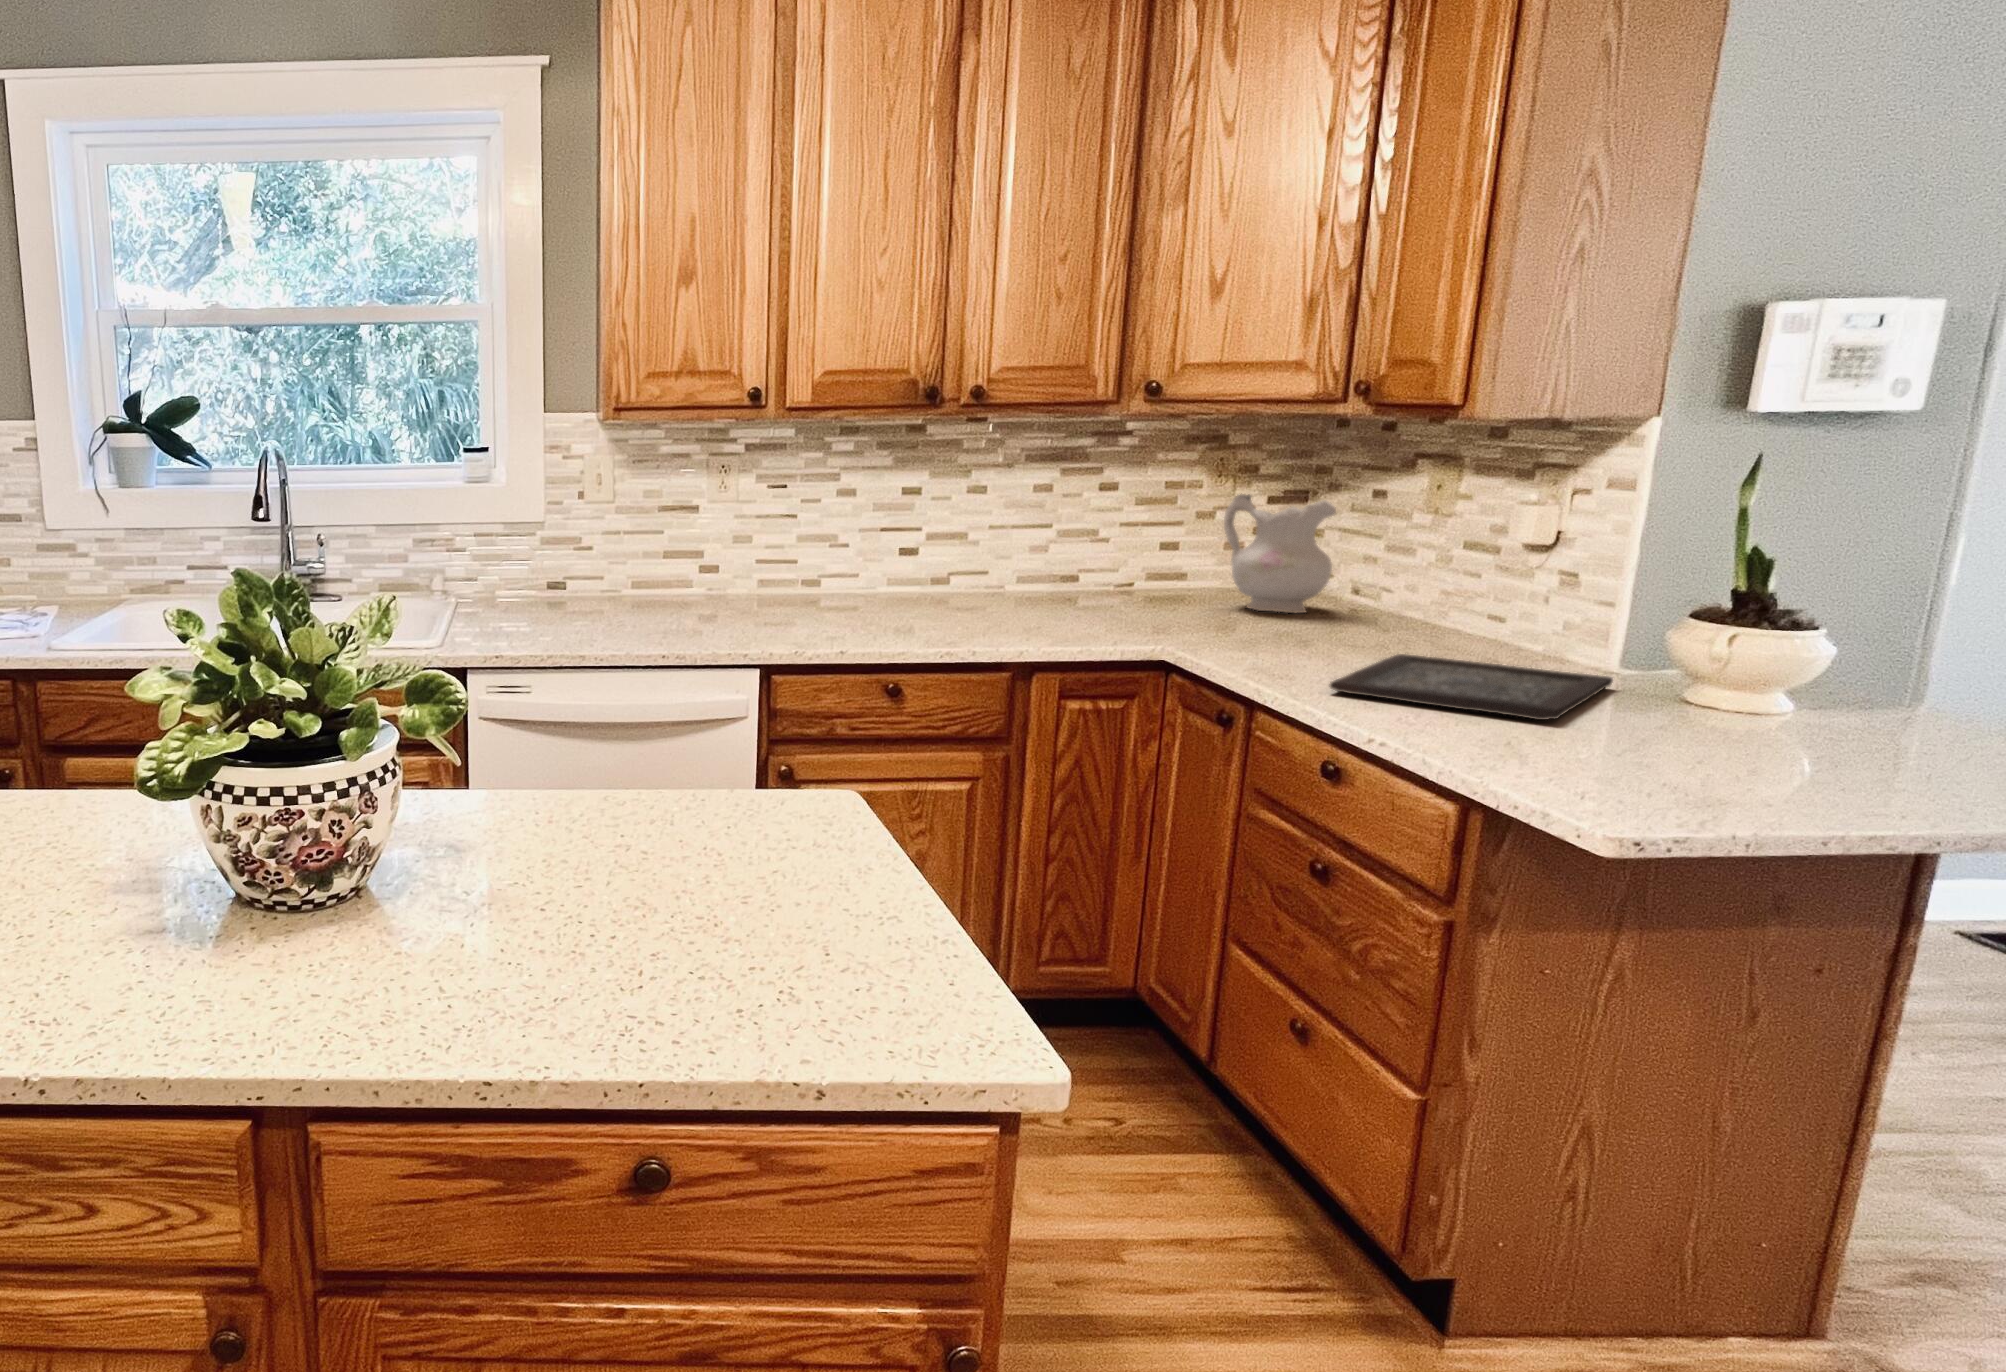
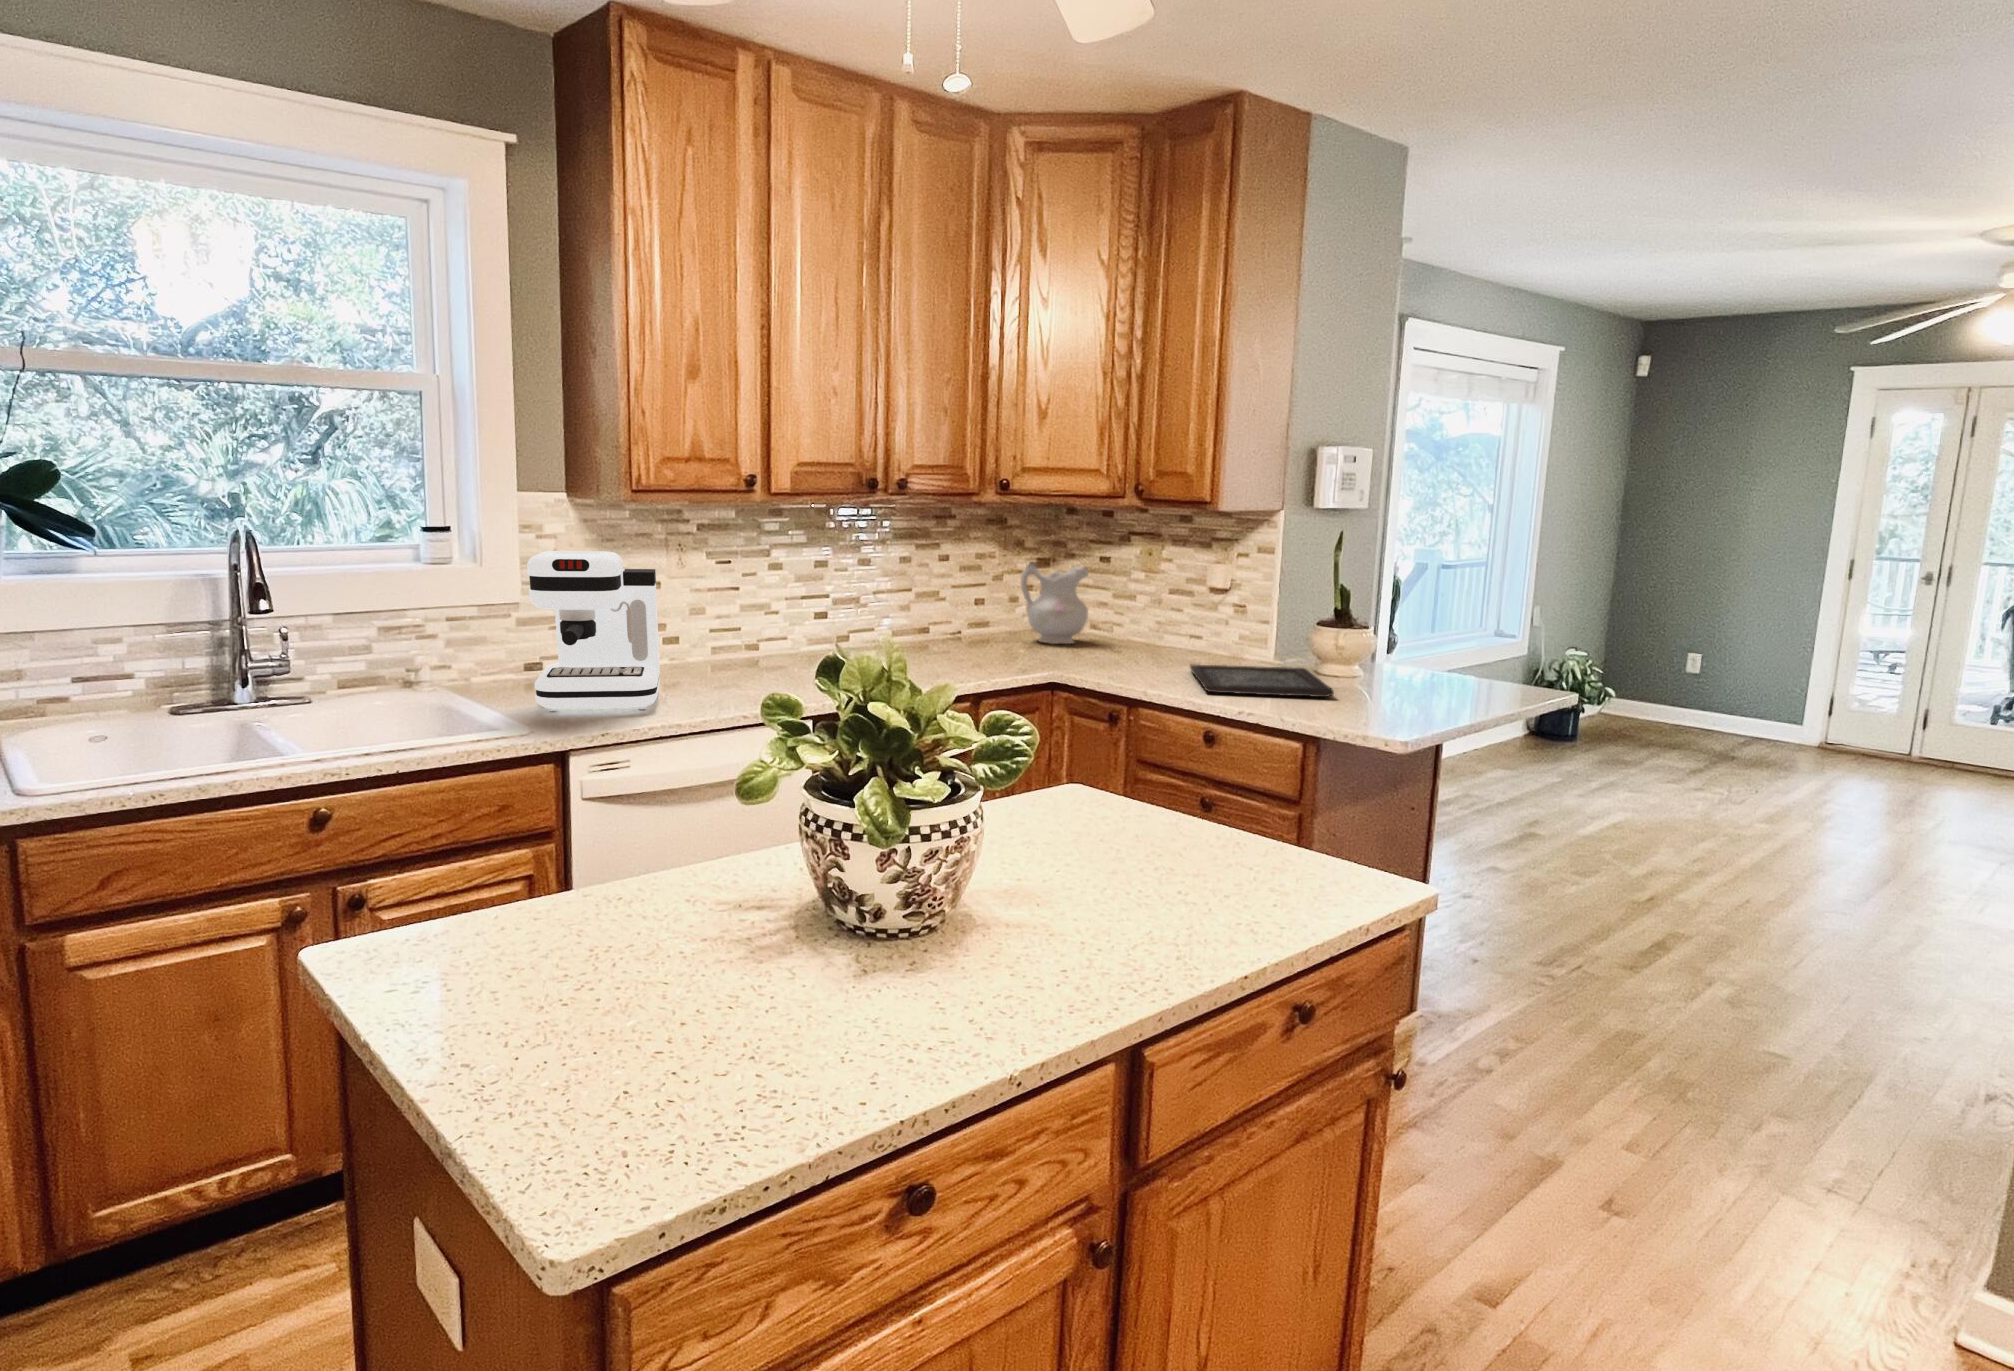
coffee maker: none [493,470,641,636] -> present [527,551,660,711]

